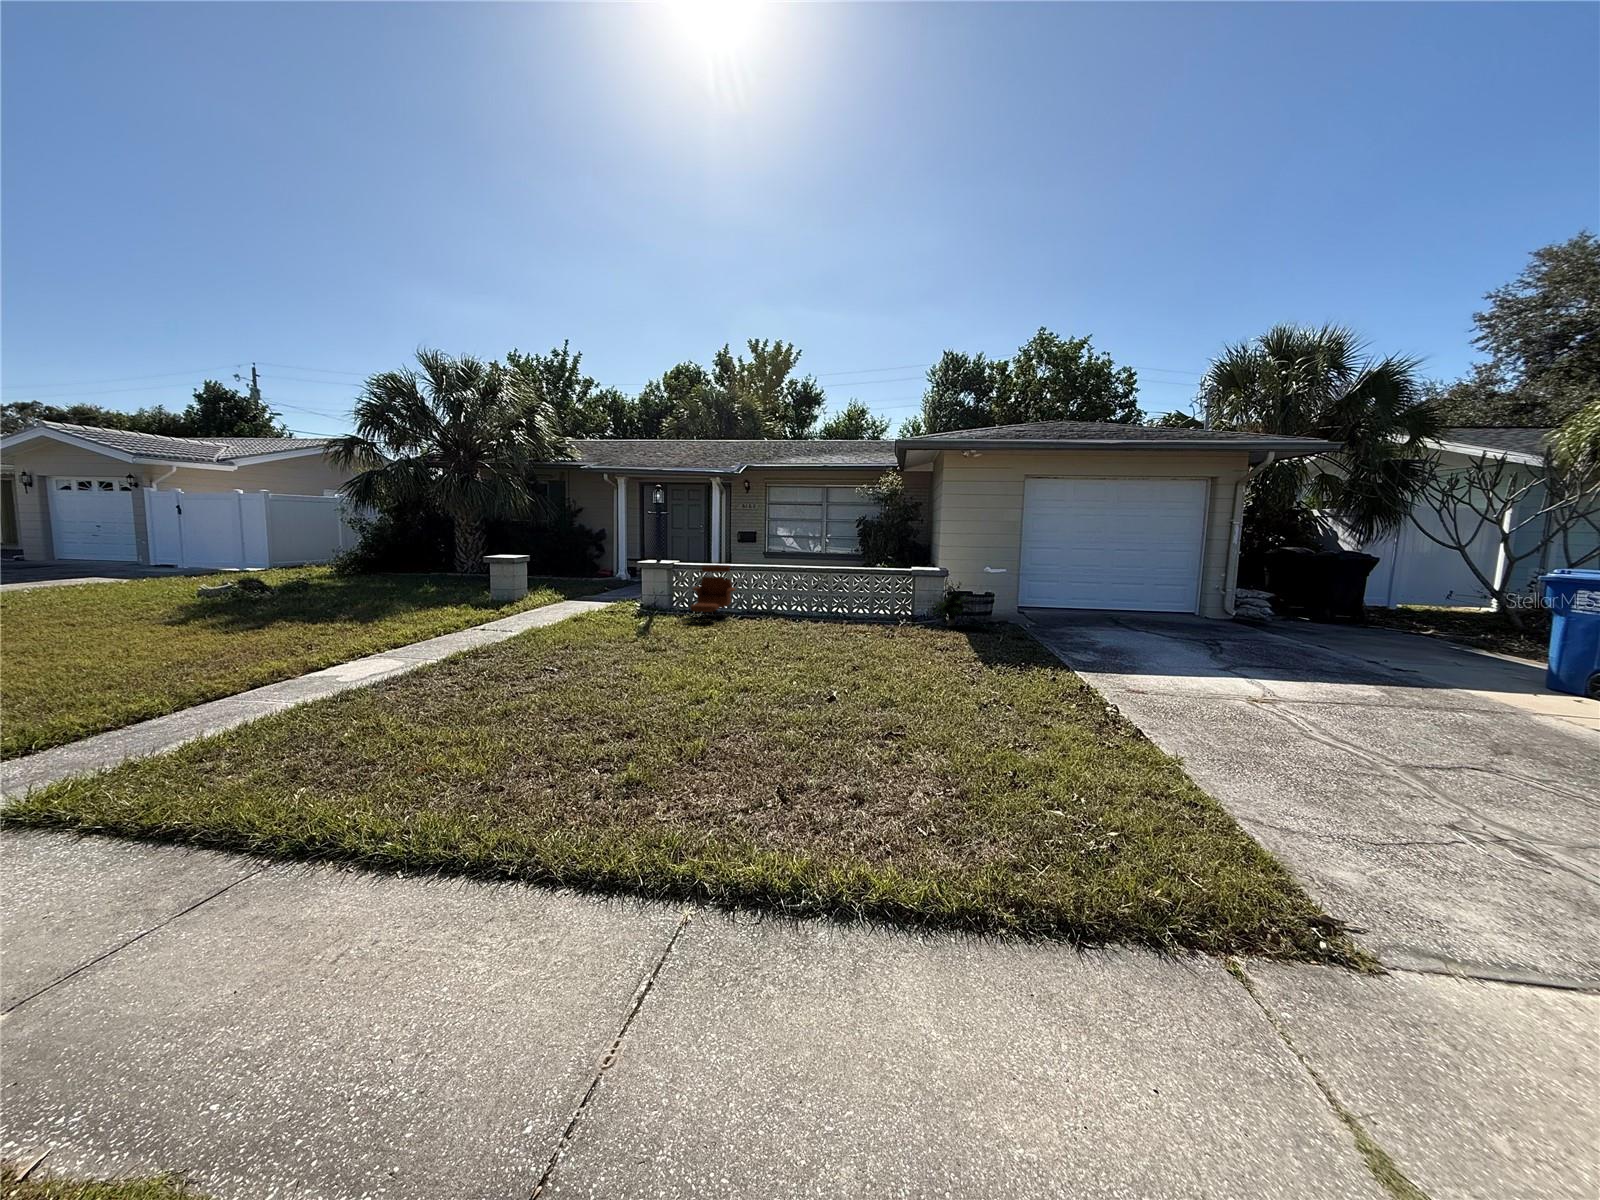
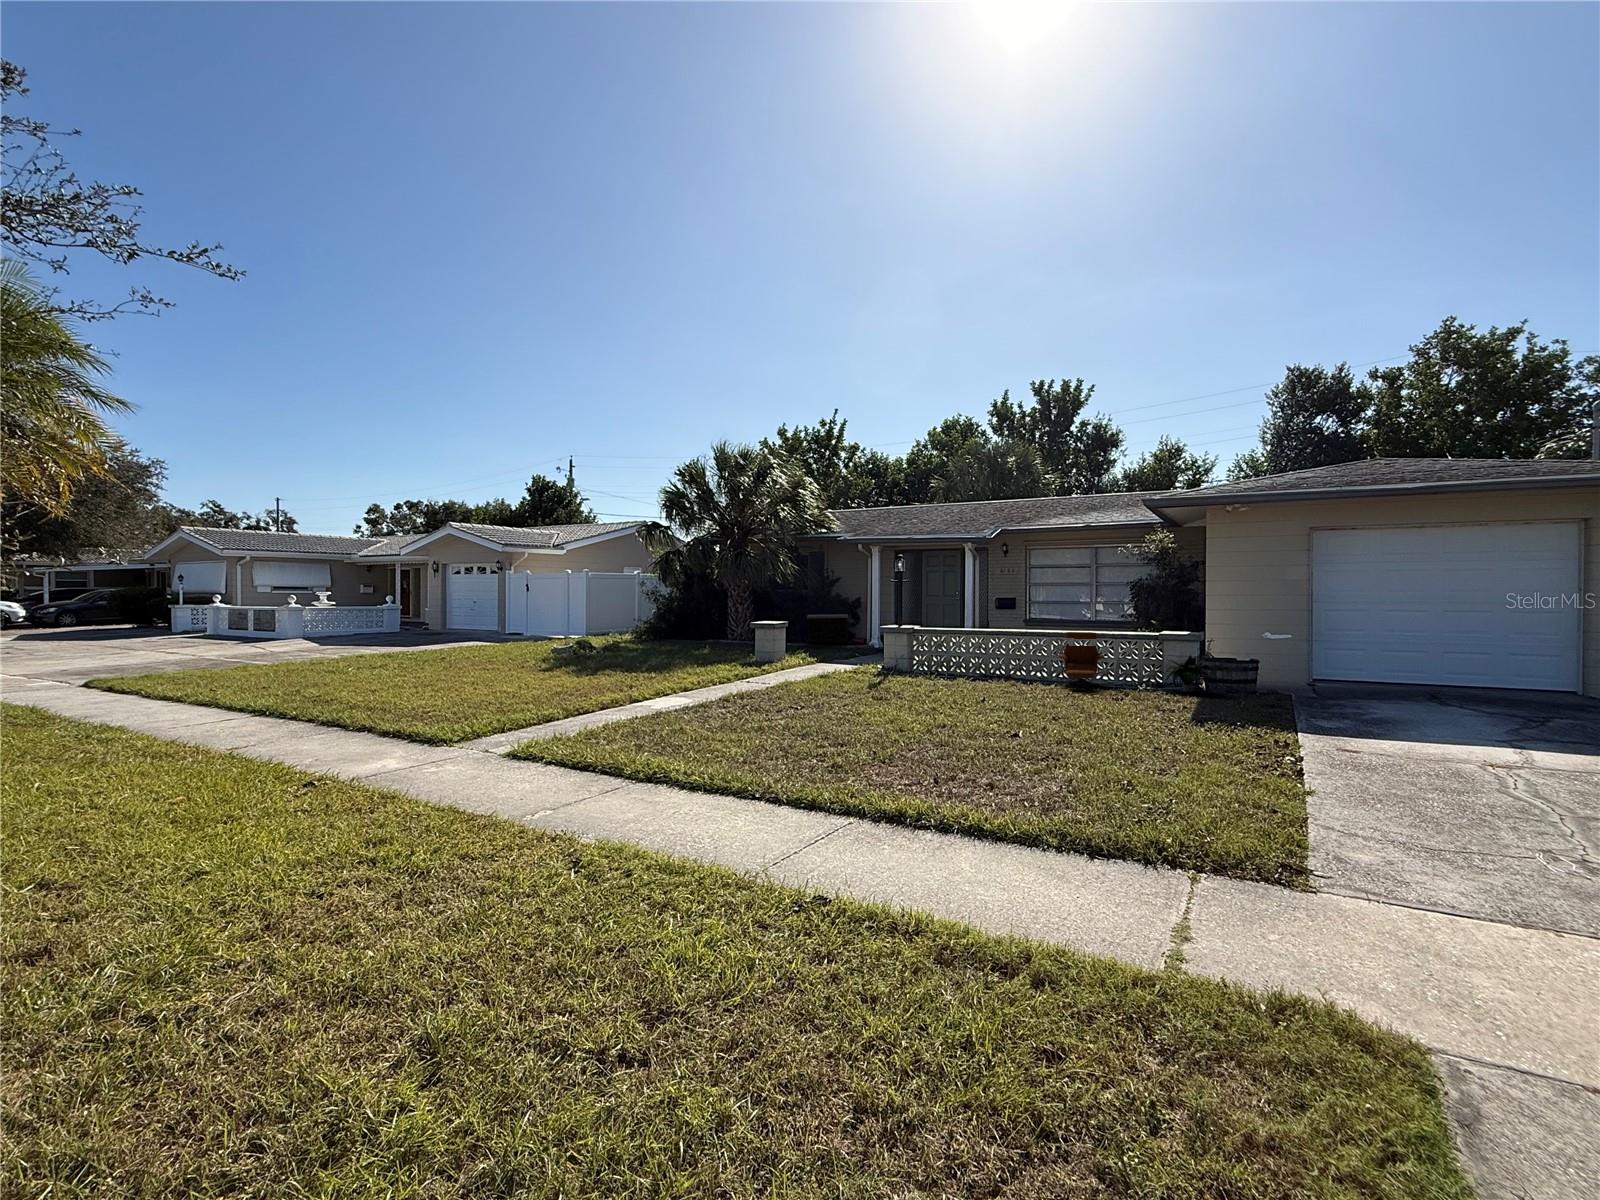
bench: none [549,546,596,577] -> present [806,614,849,643]
lounge chair: present [690,565,736,624] -> present [1058,632,1105,691]

